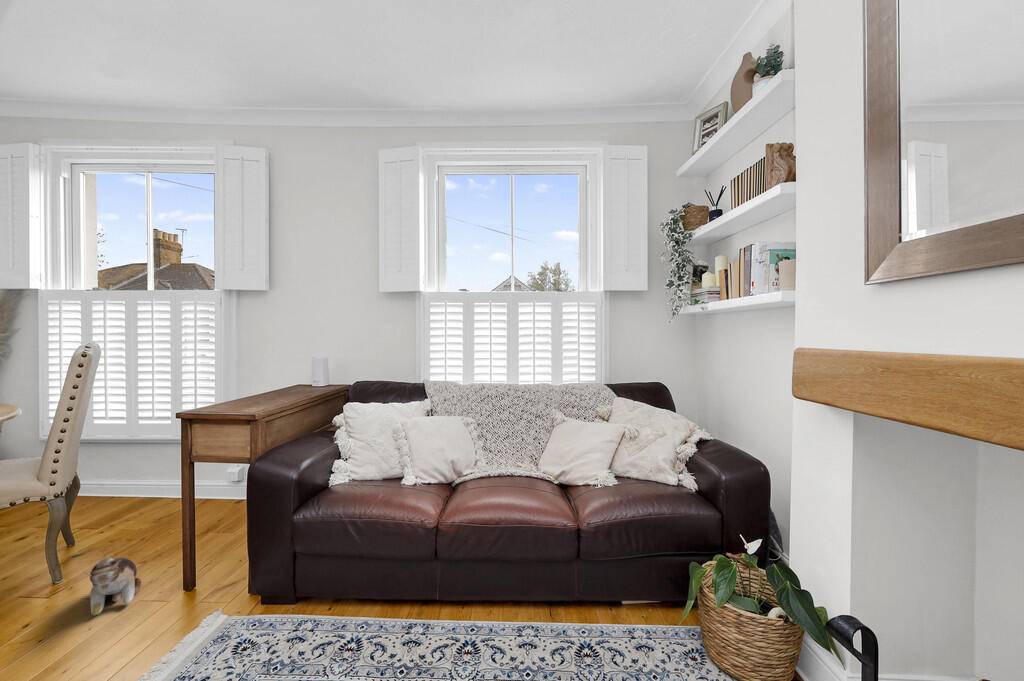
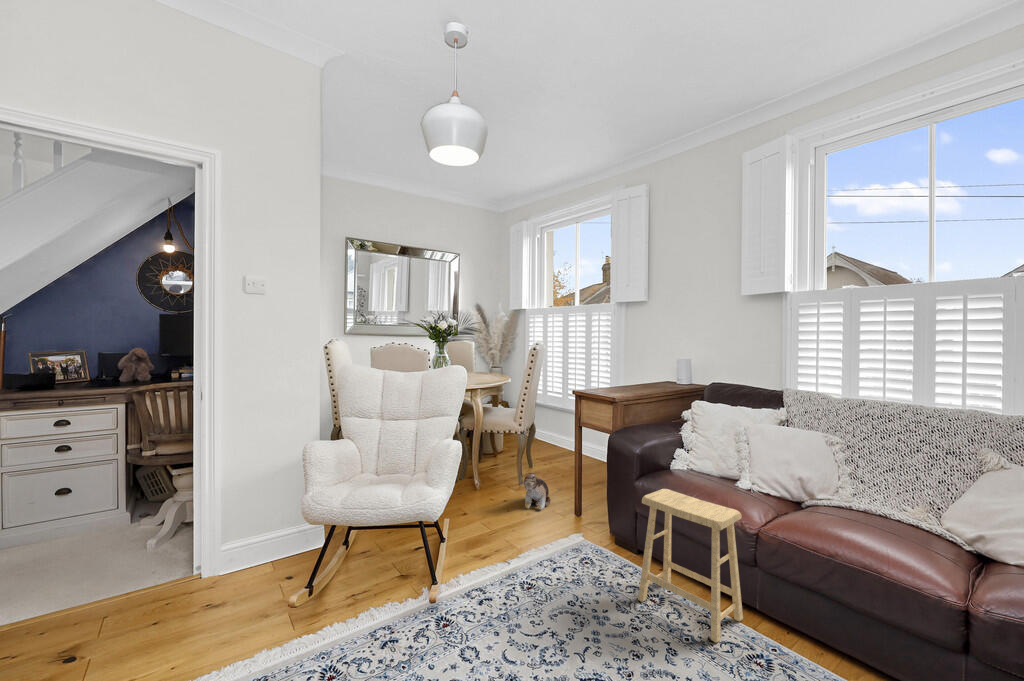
footstool: none [333,514,435,660] -> present [638,489,743,643]

